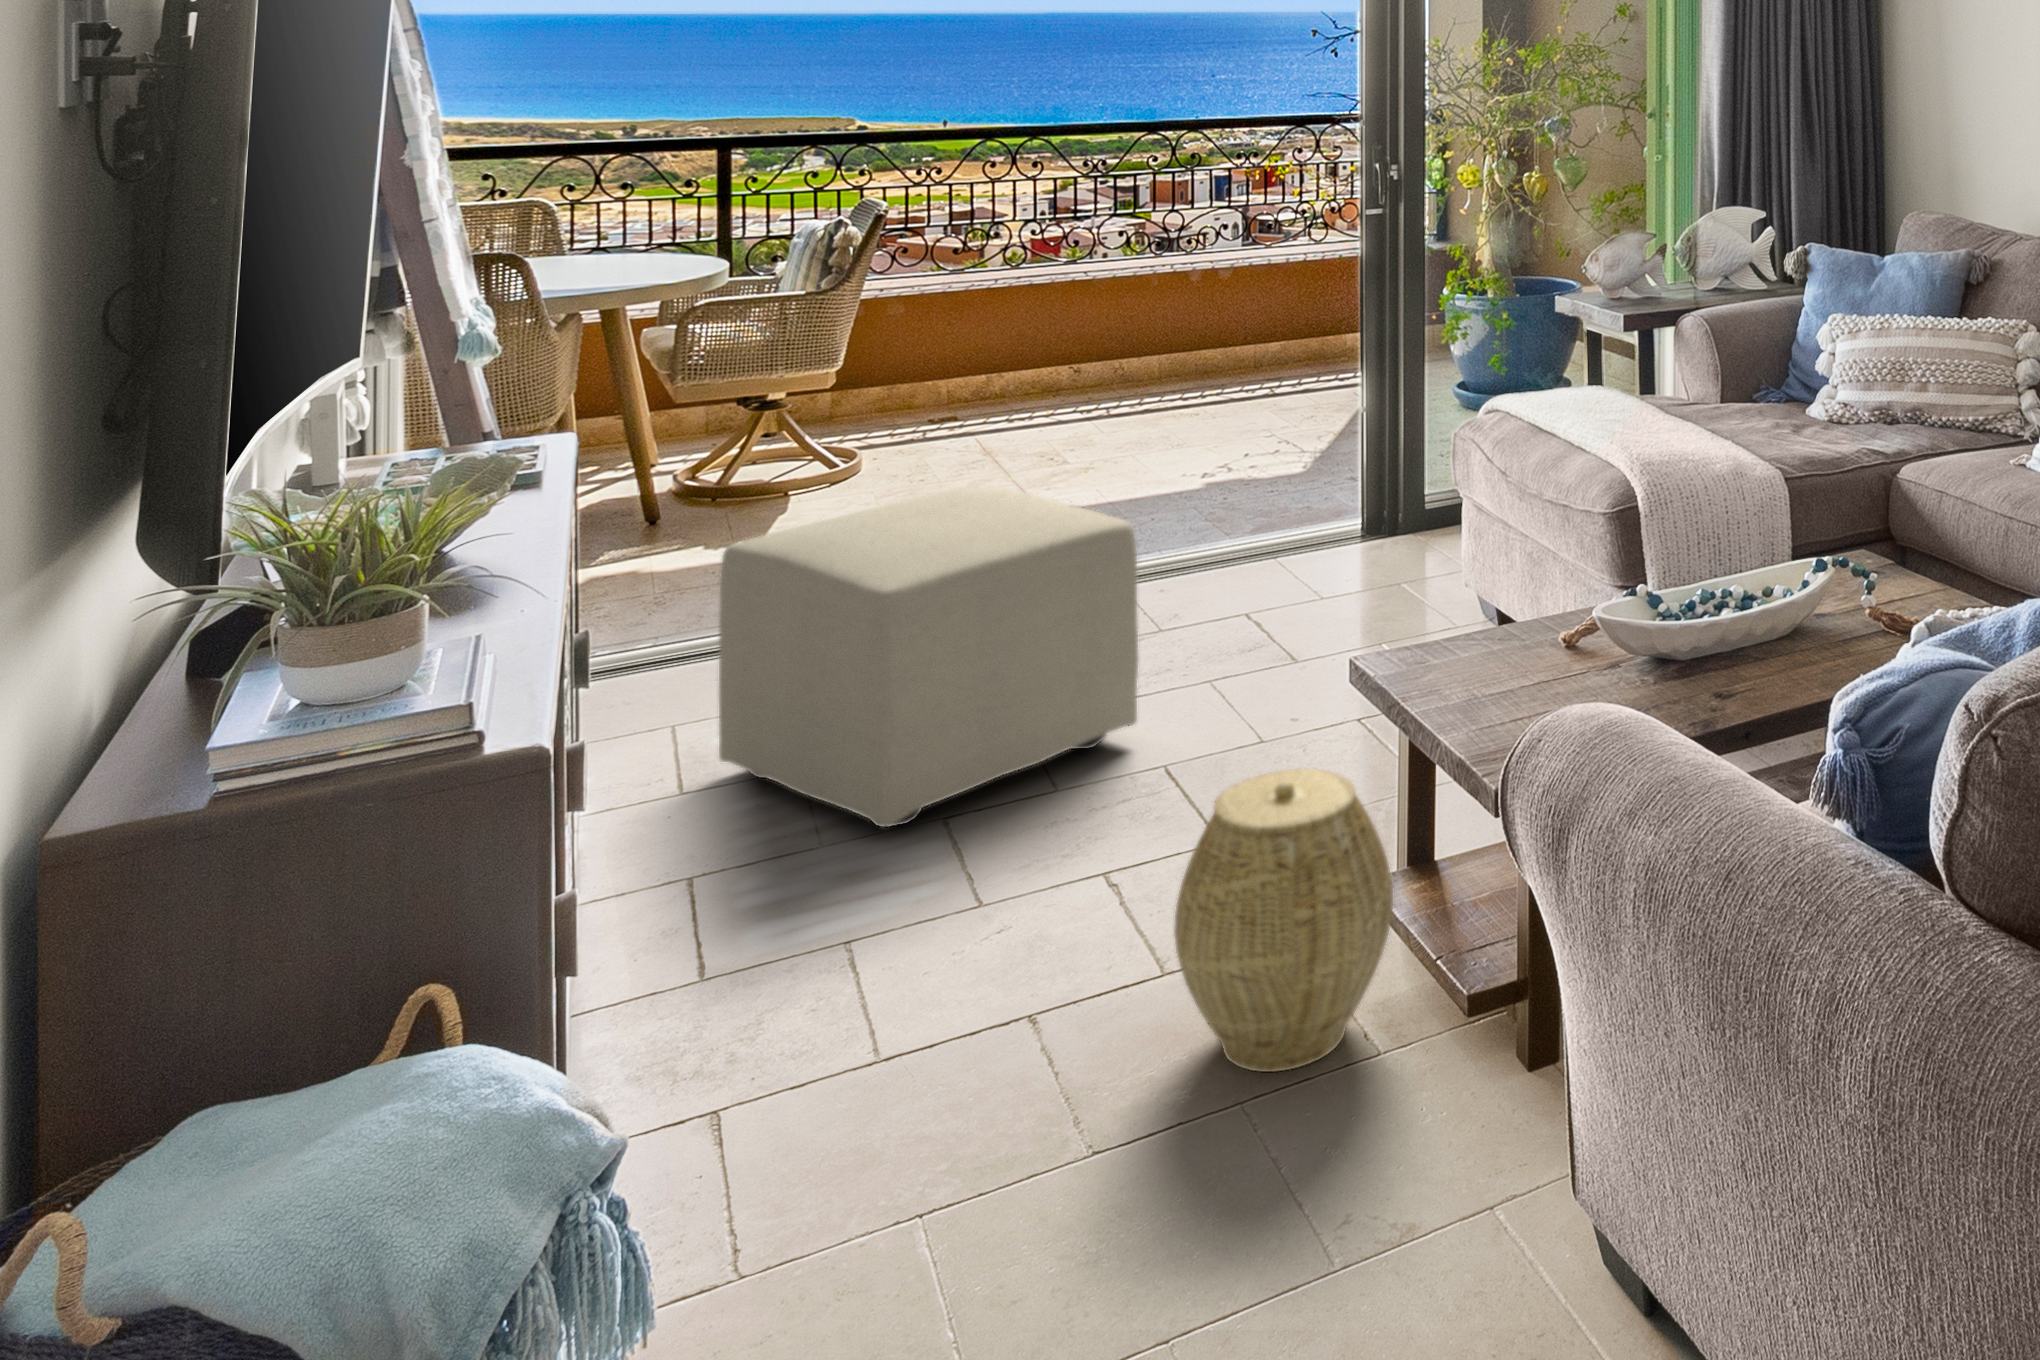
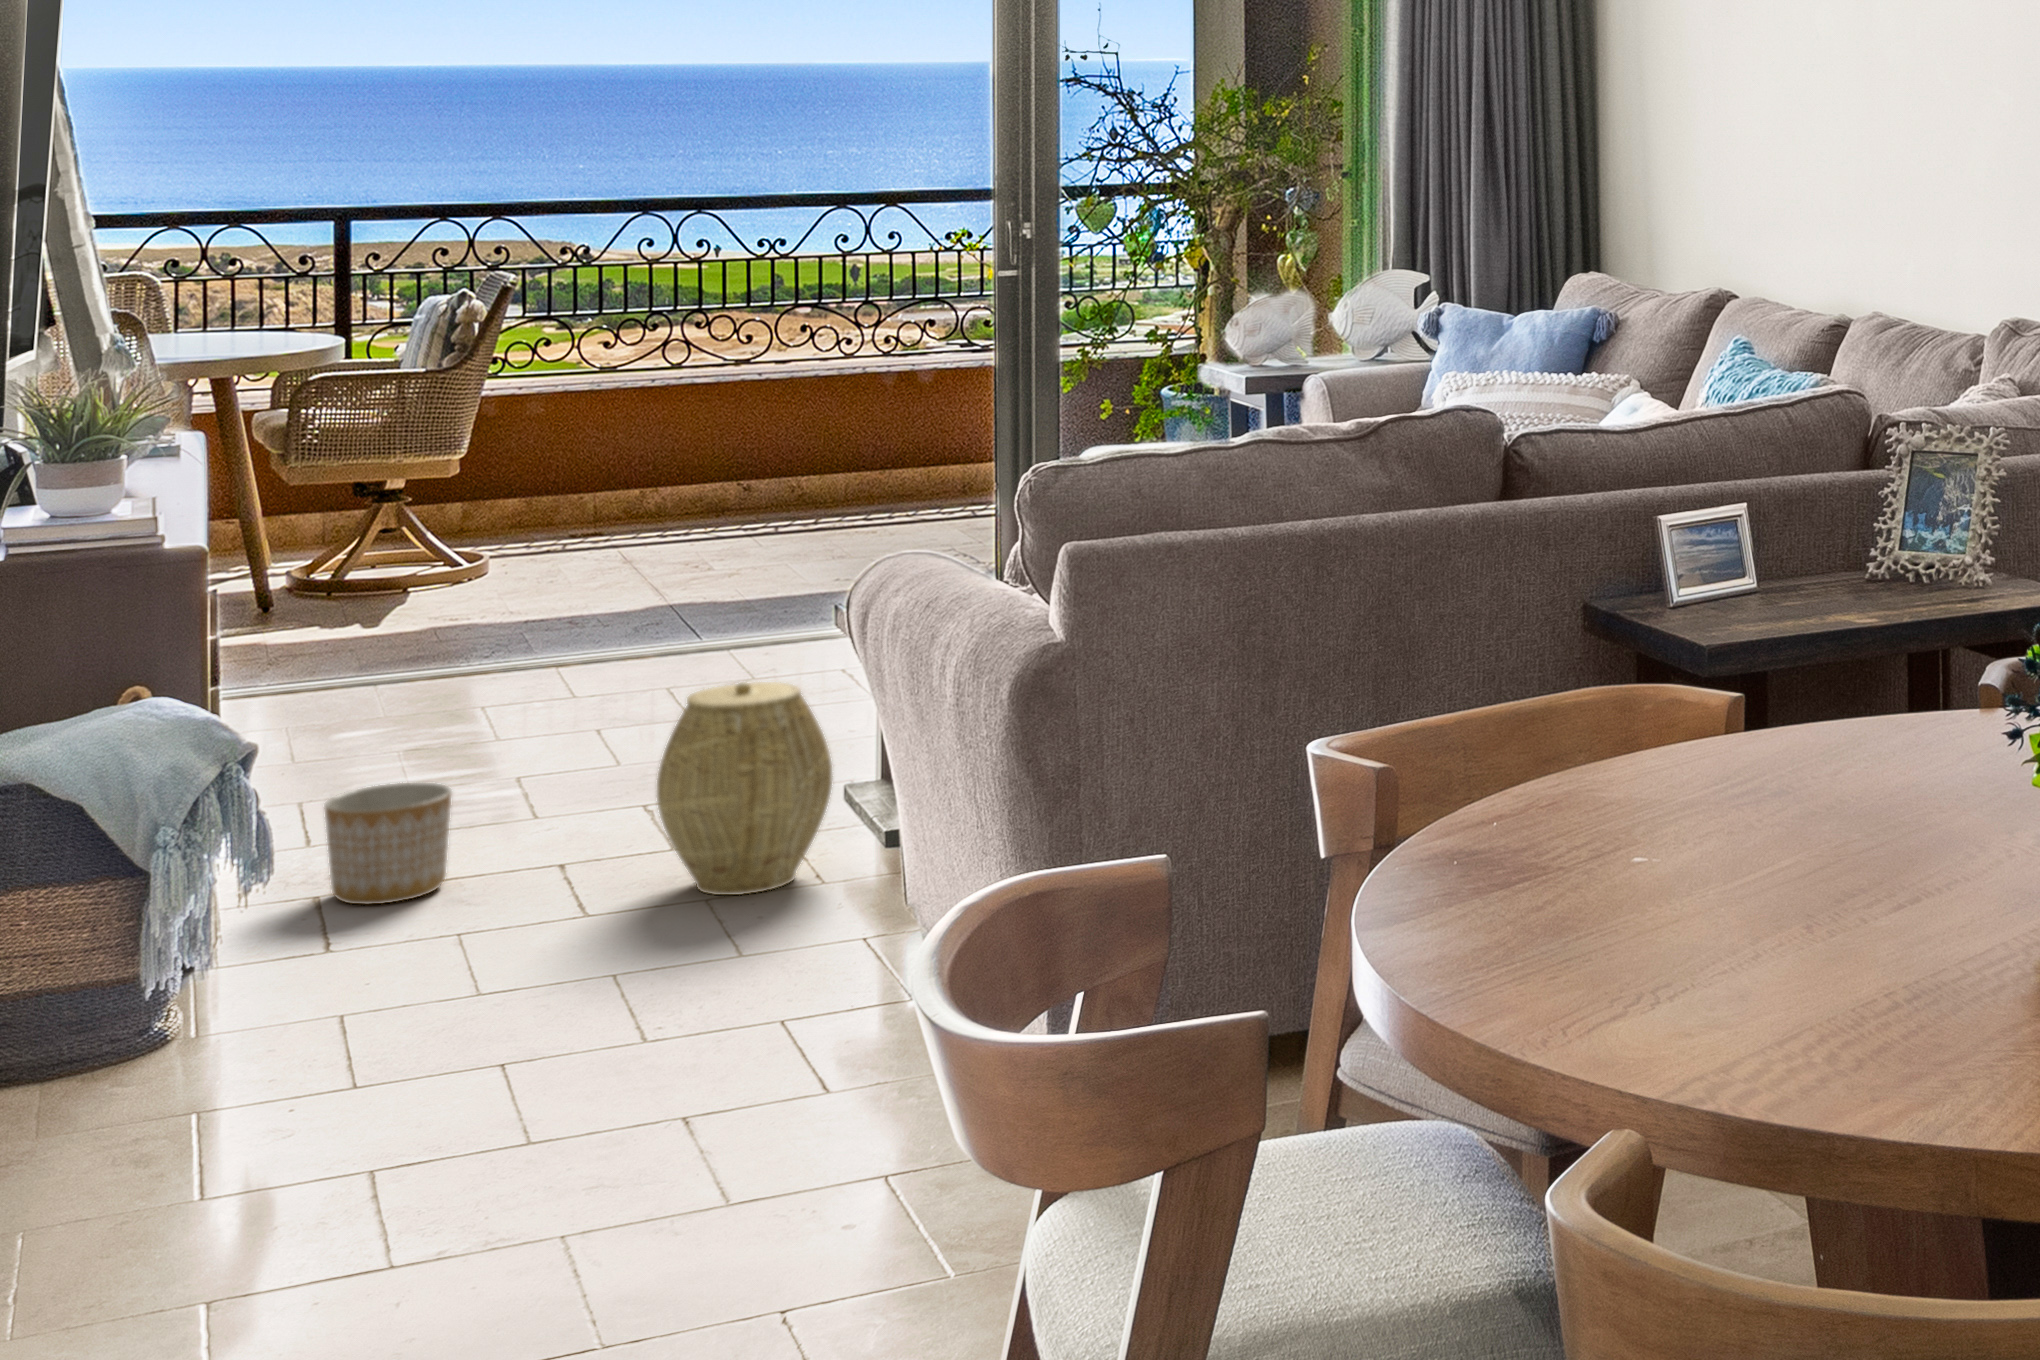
ottoman: present [719,487,1138,827] -> none [327,523,697,788]
planter: none [725,913,897,1111] -> present [324,783,451,904]

